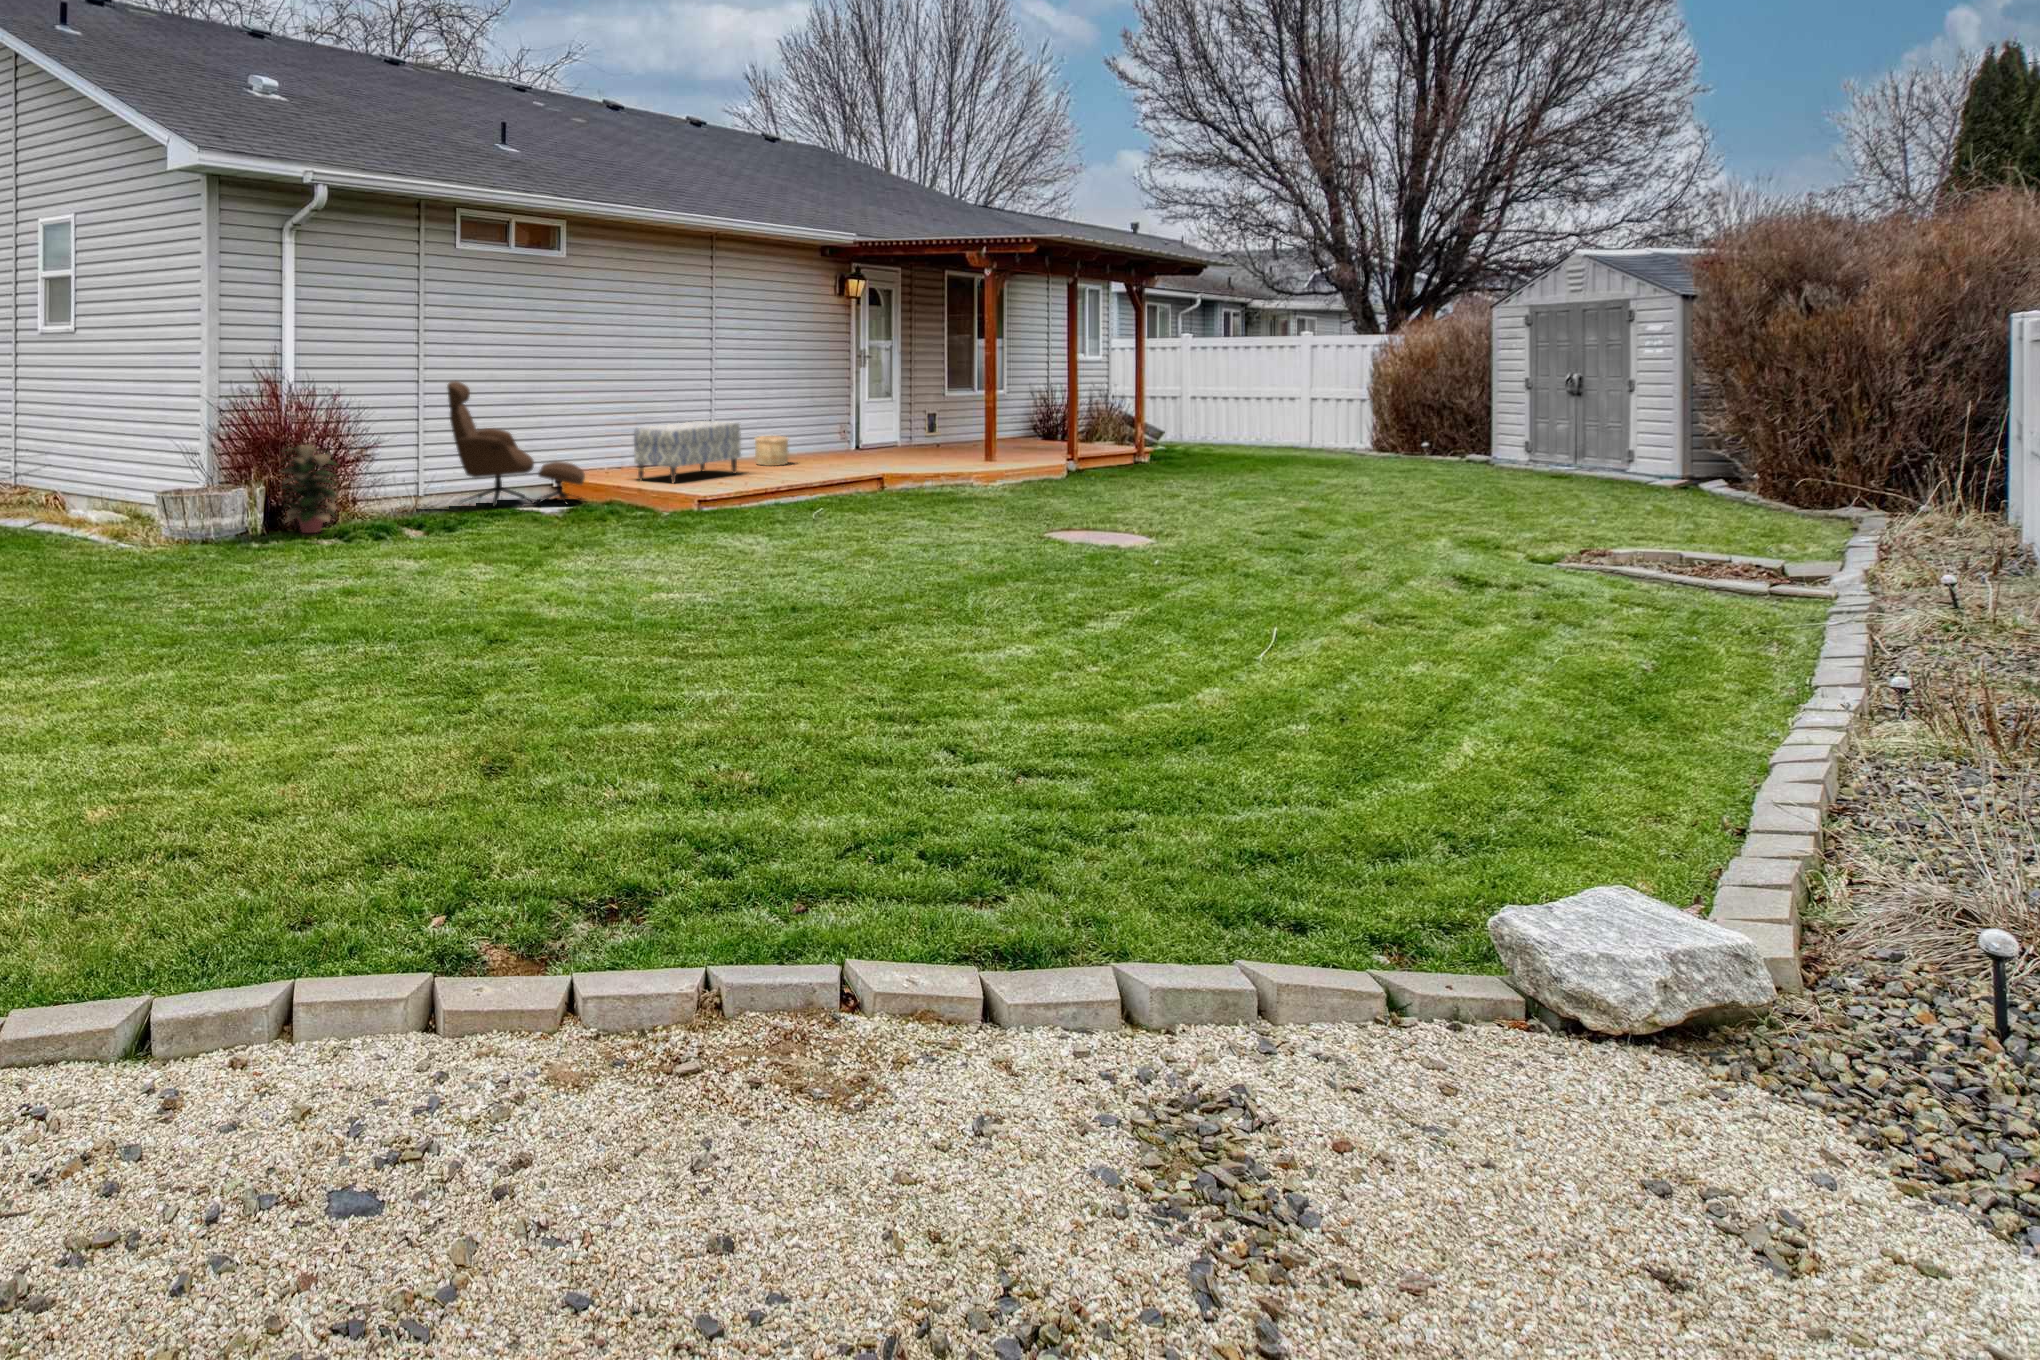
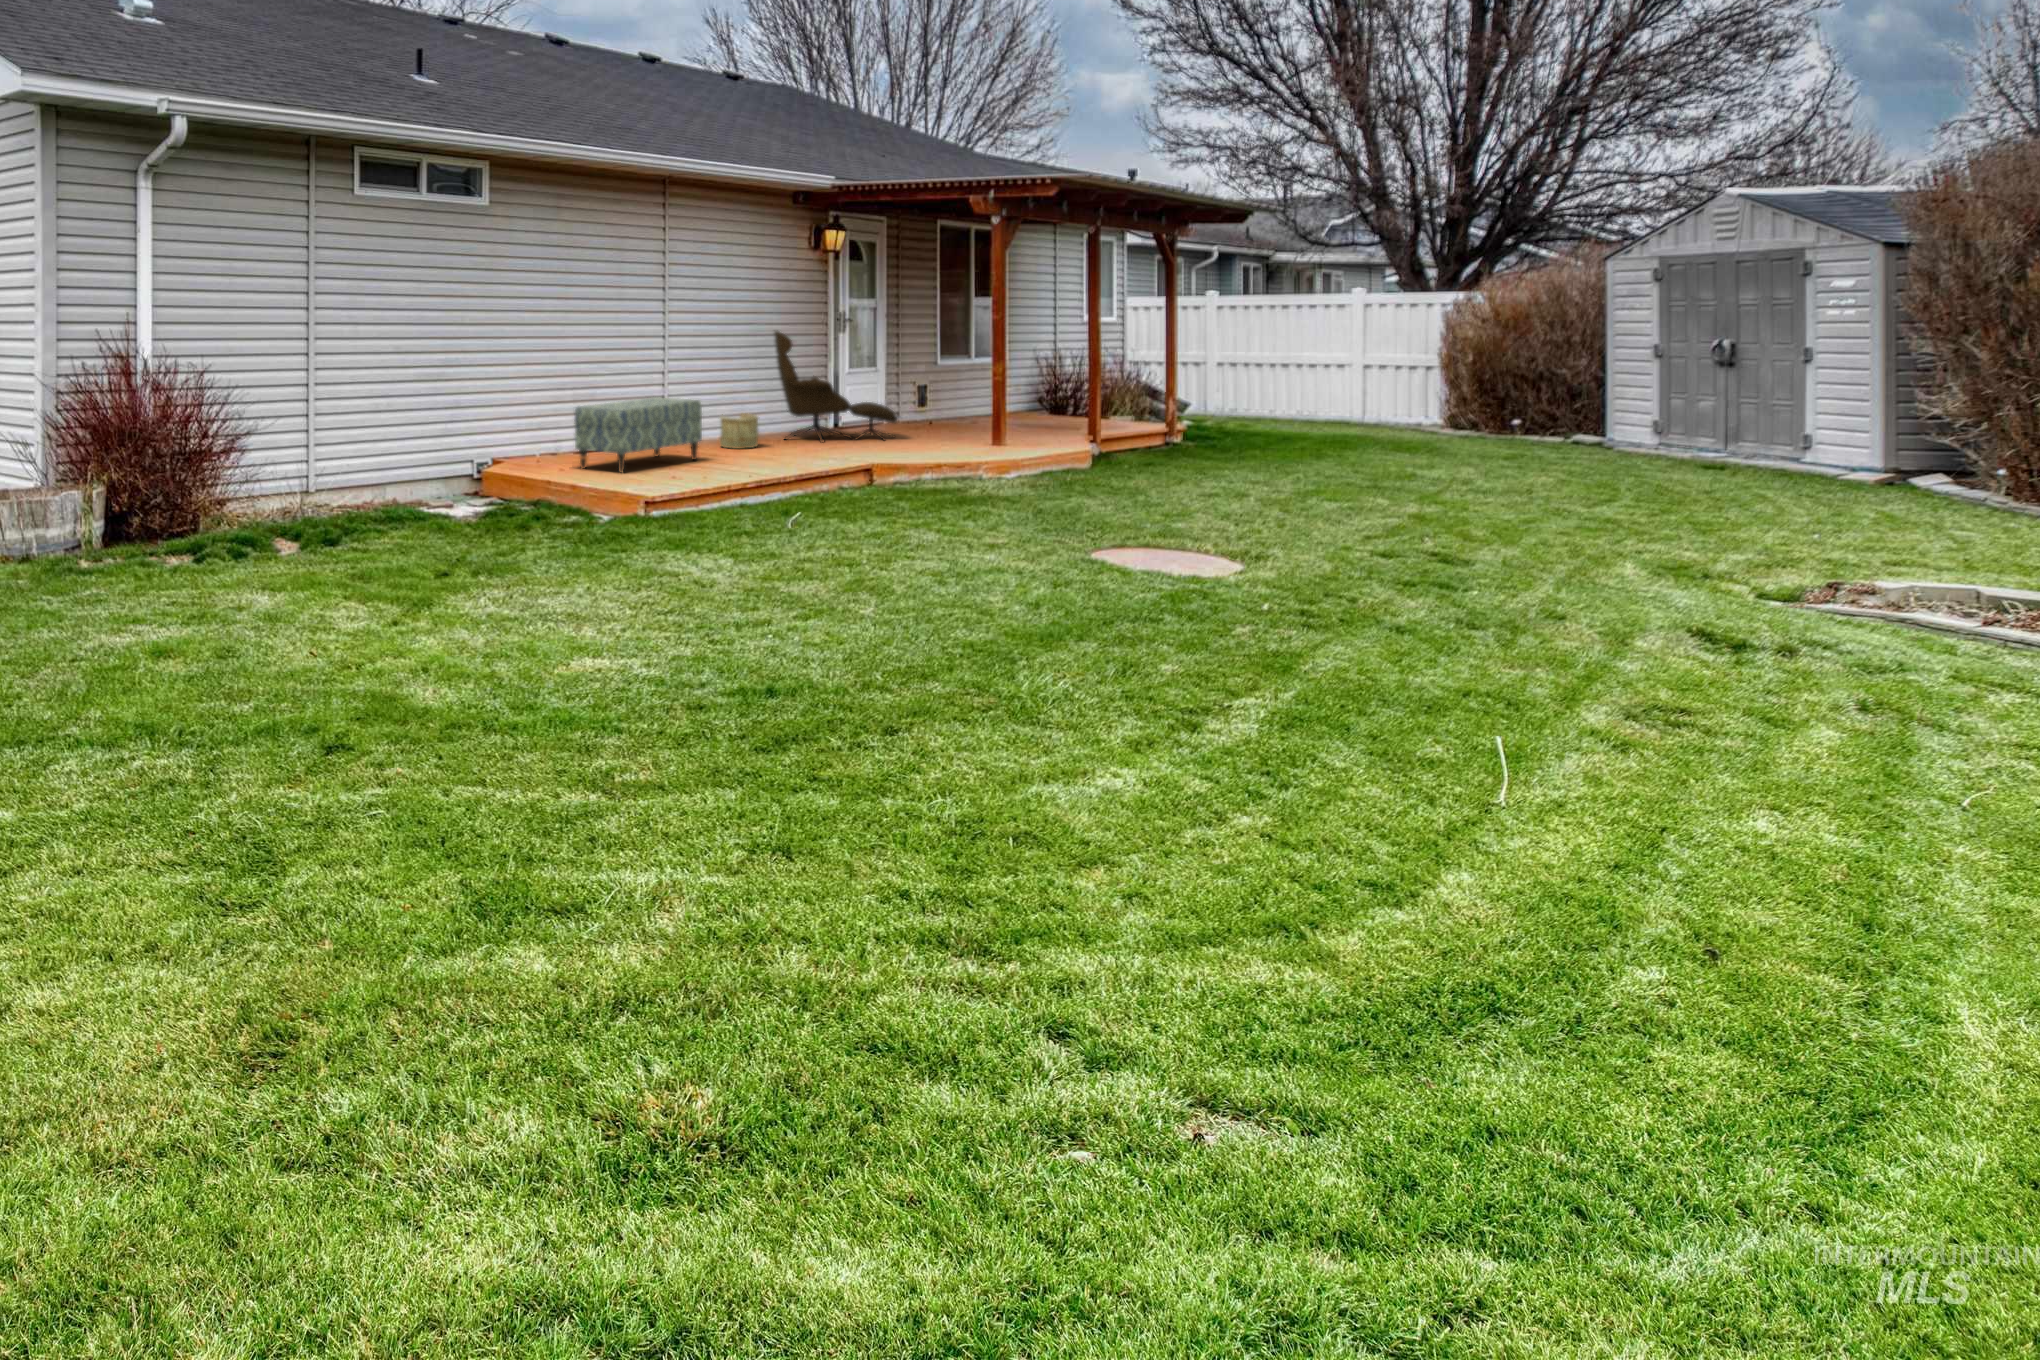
lounge chair: present [447,381,585,507] -> present [774,331,897,442]
decorative plant: present [281,445,337,533] -> none [124,435,200,545]

